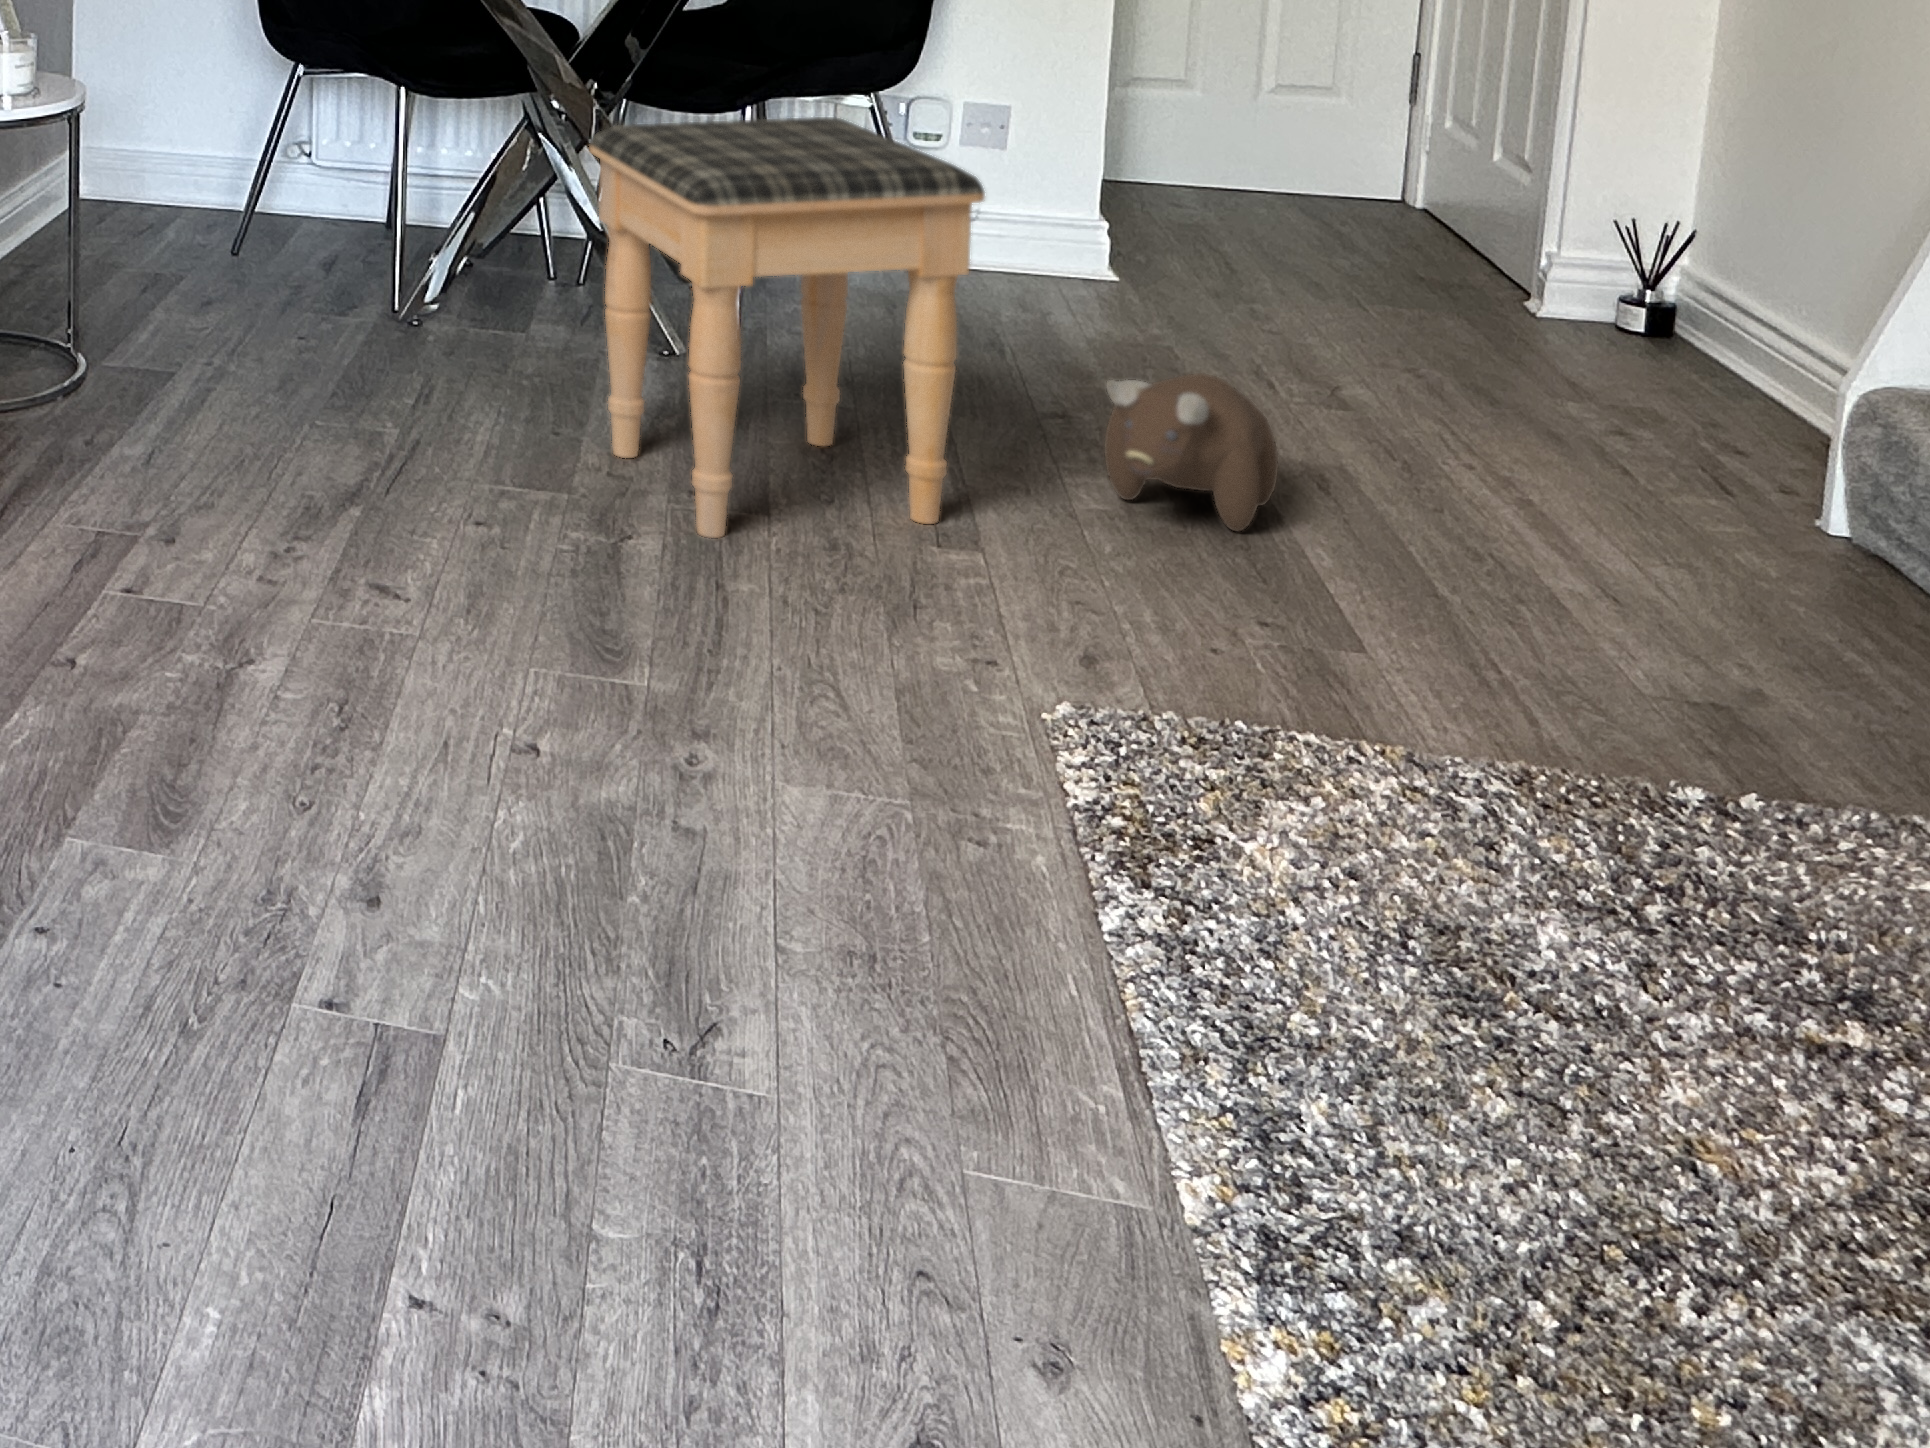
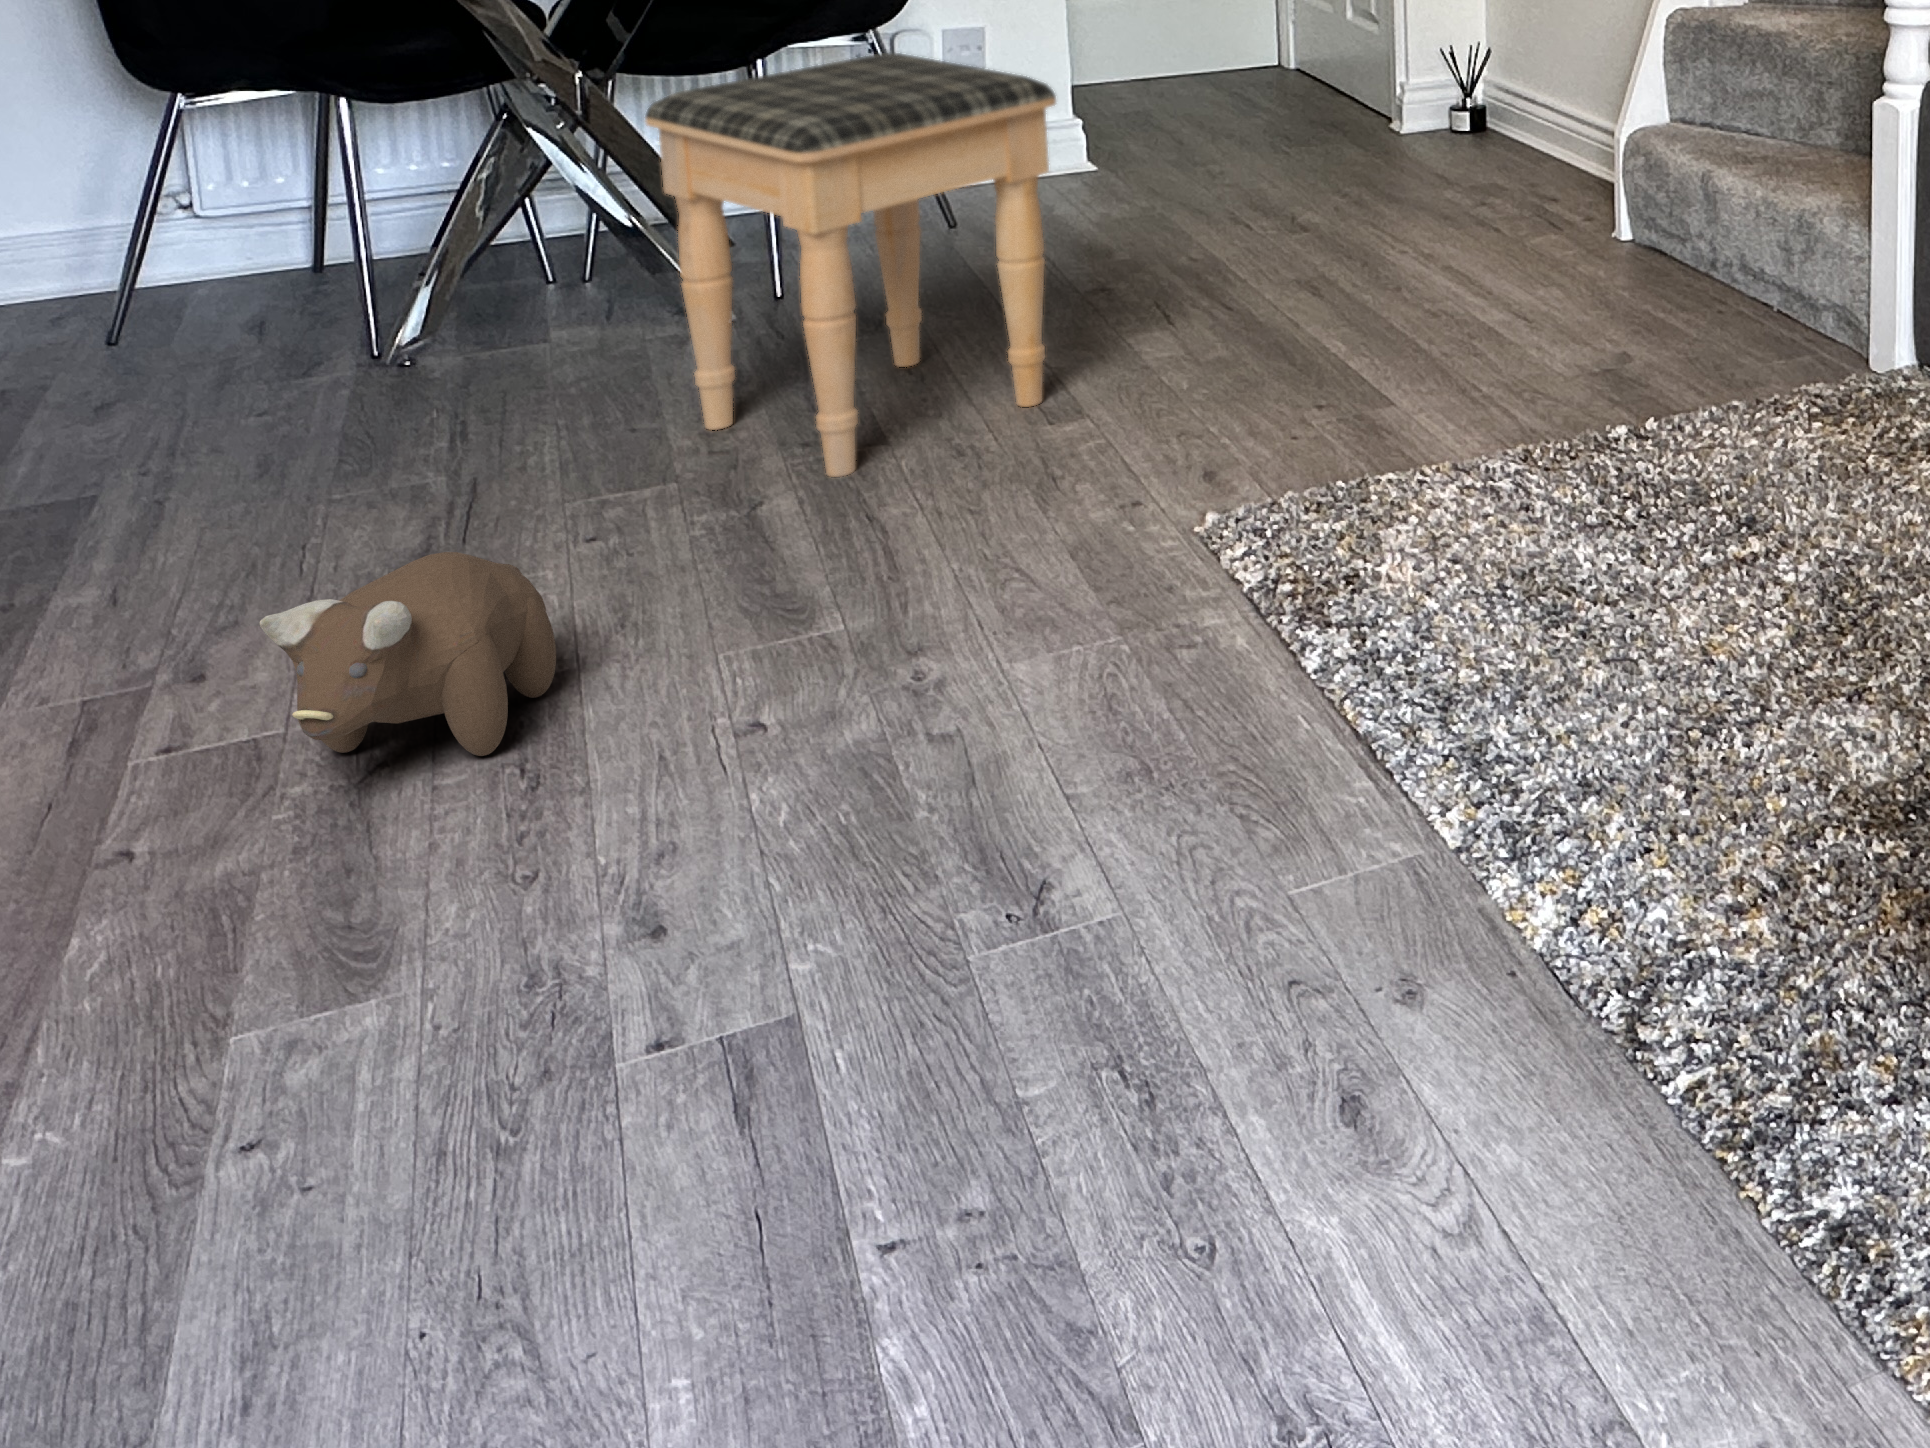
plush toy: present [1105,373,1278,531] -> present [260,552,556,756]

